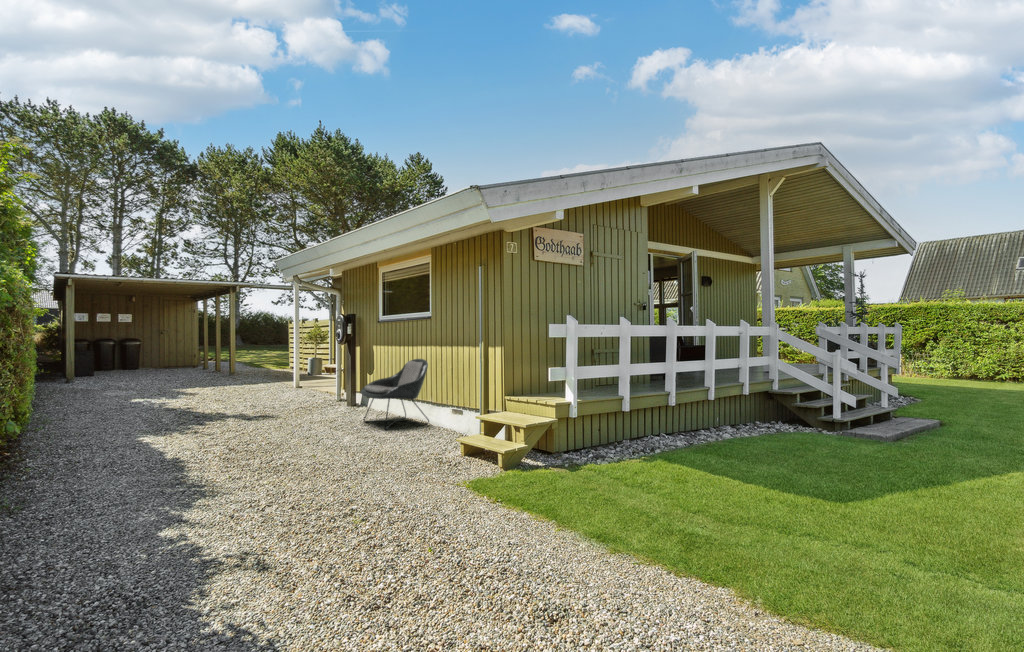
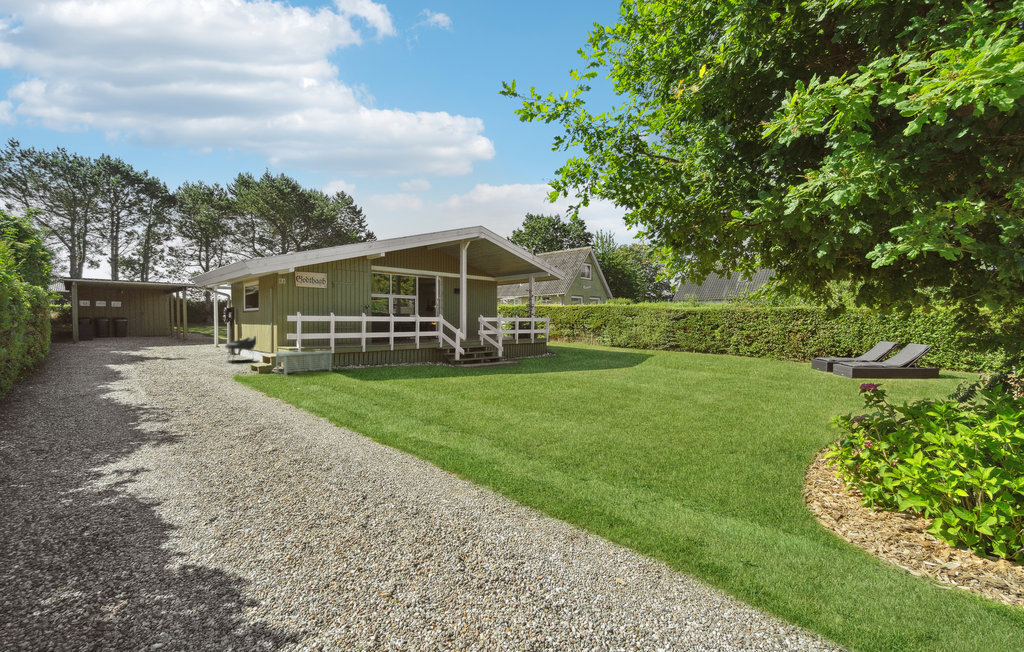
storage bench: none [532,403,651,477] -> present [274,351,332,375]

